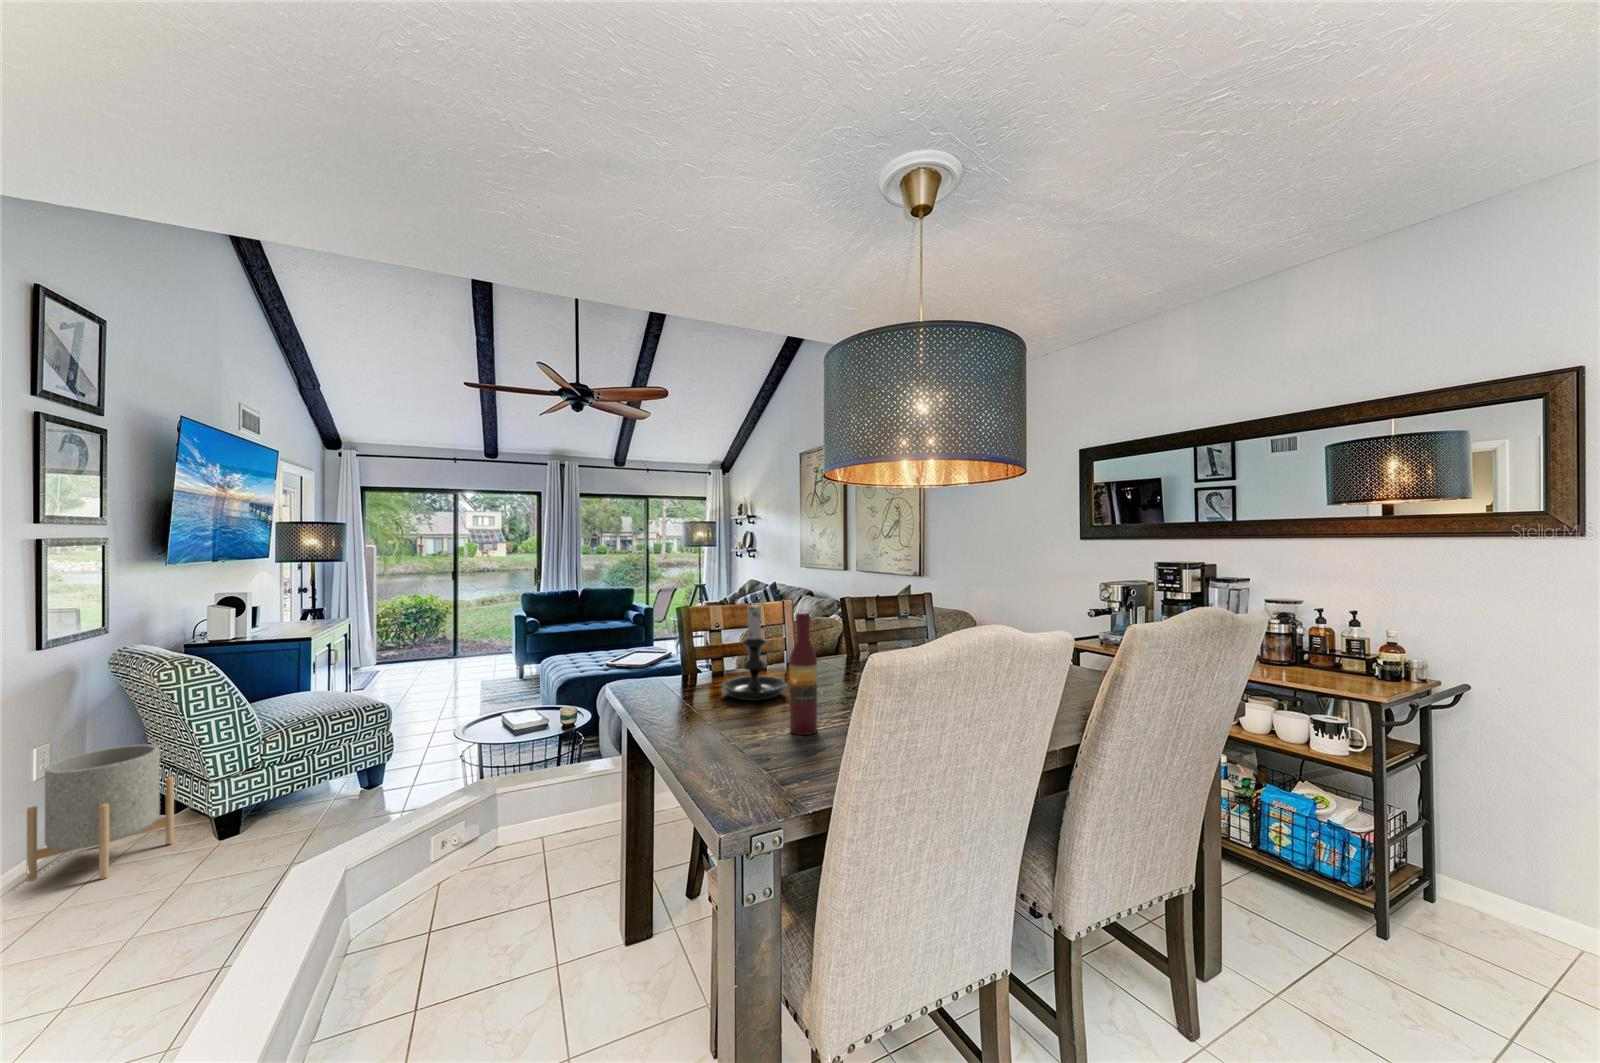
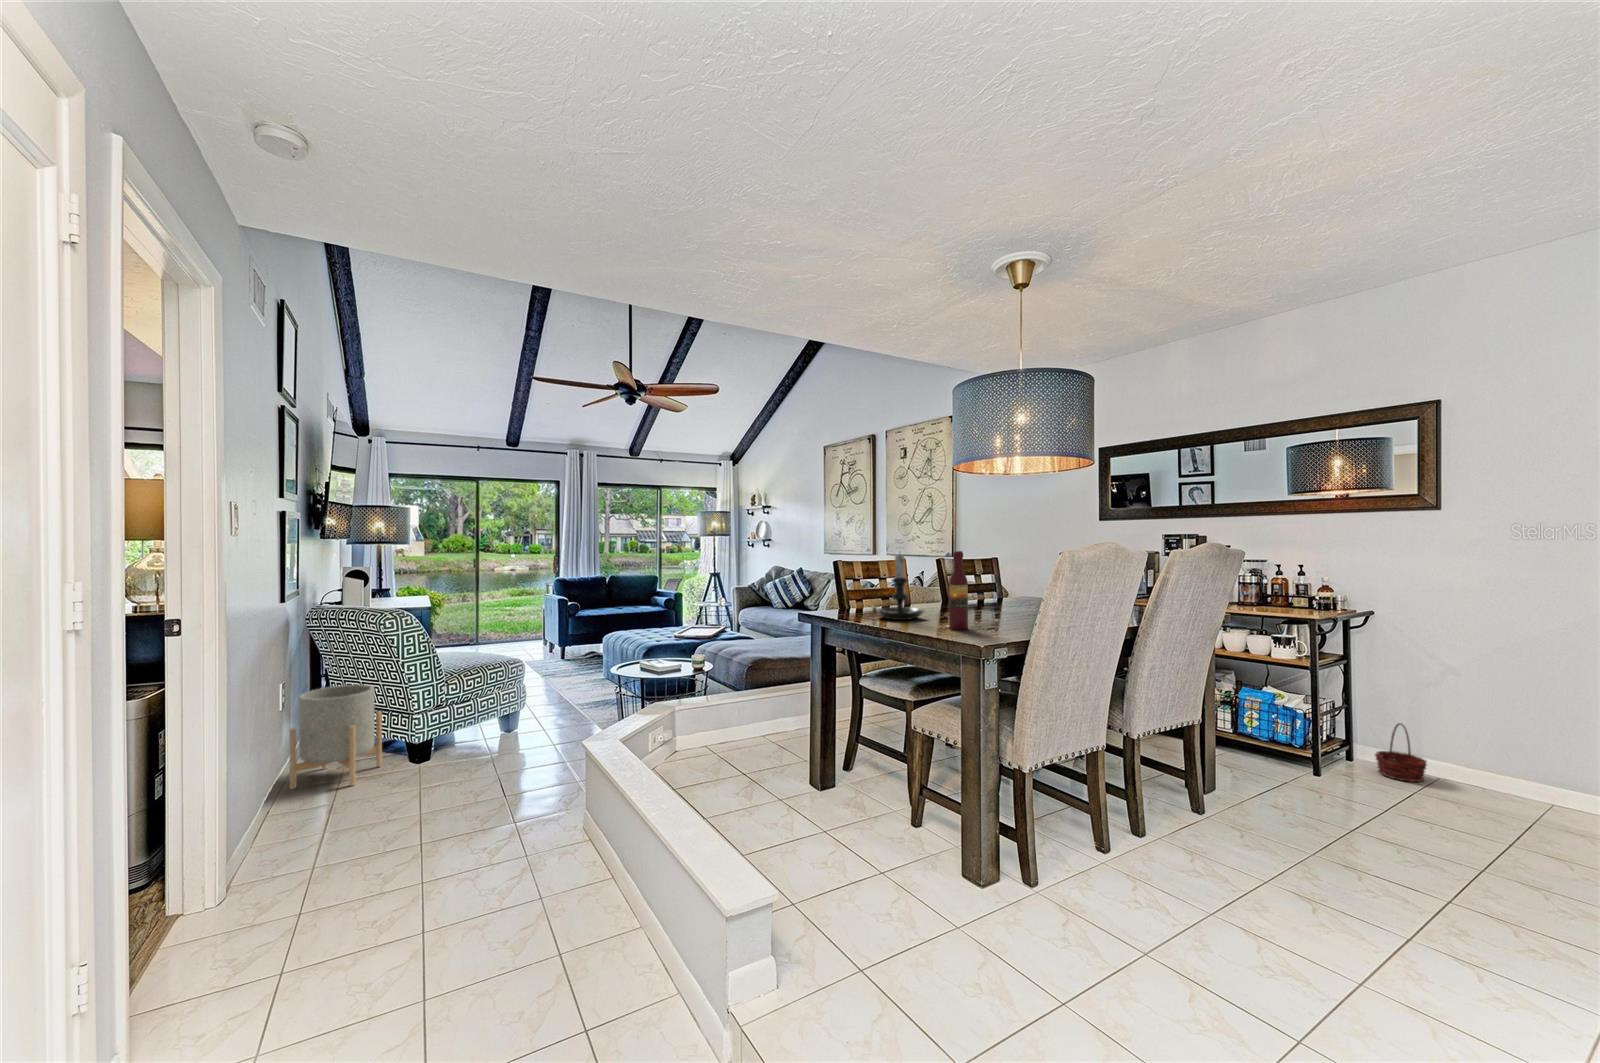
basket: none [1472,858,1563,955] -> present [1375,723,1427,782]

